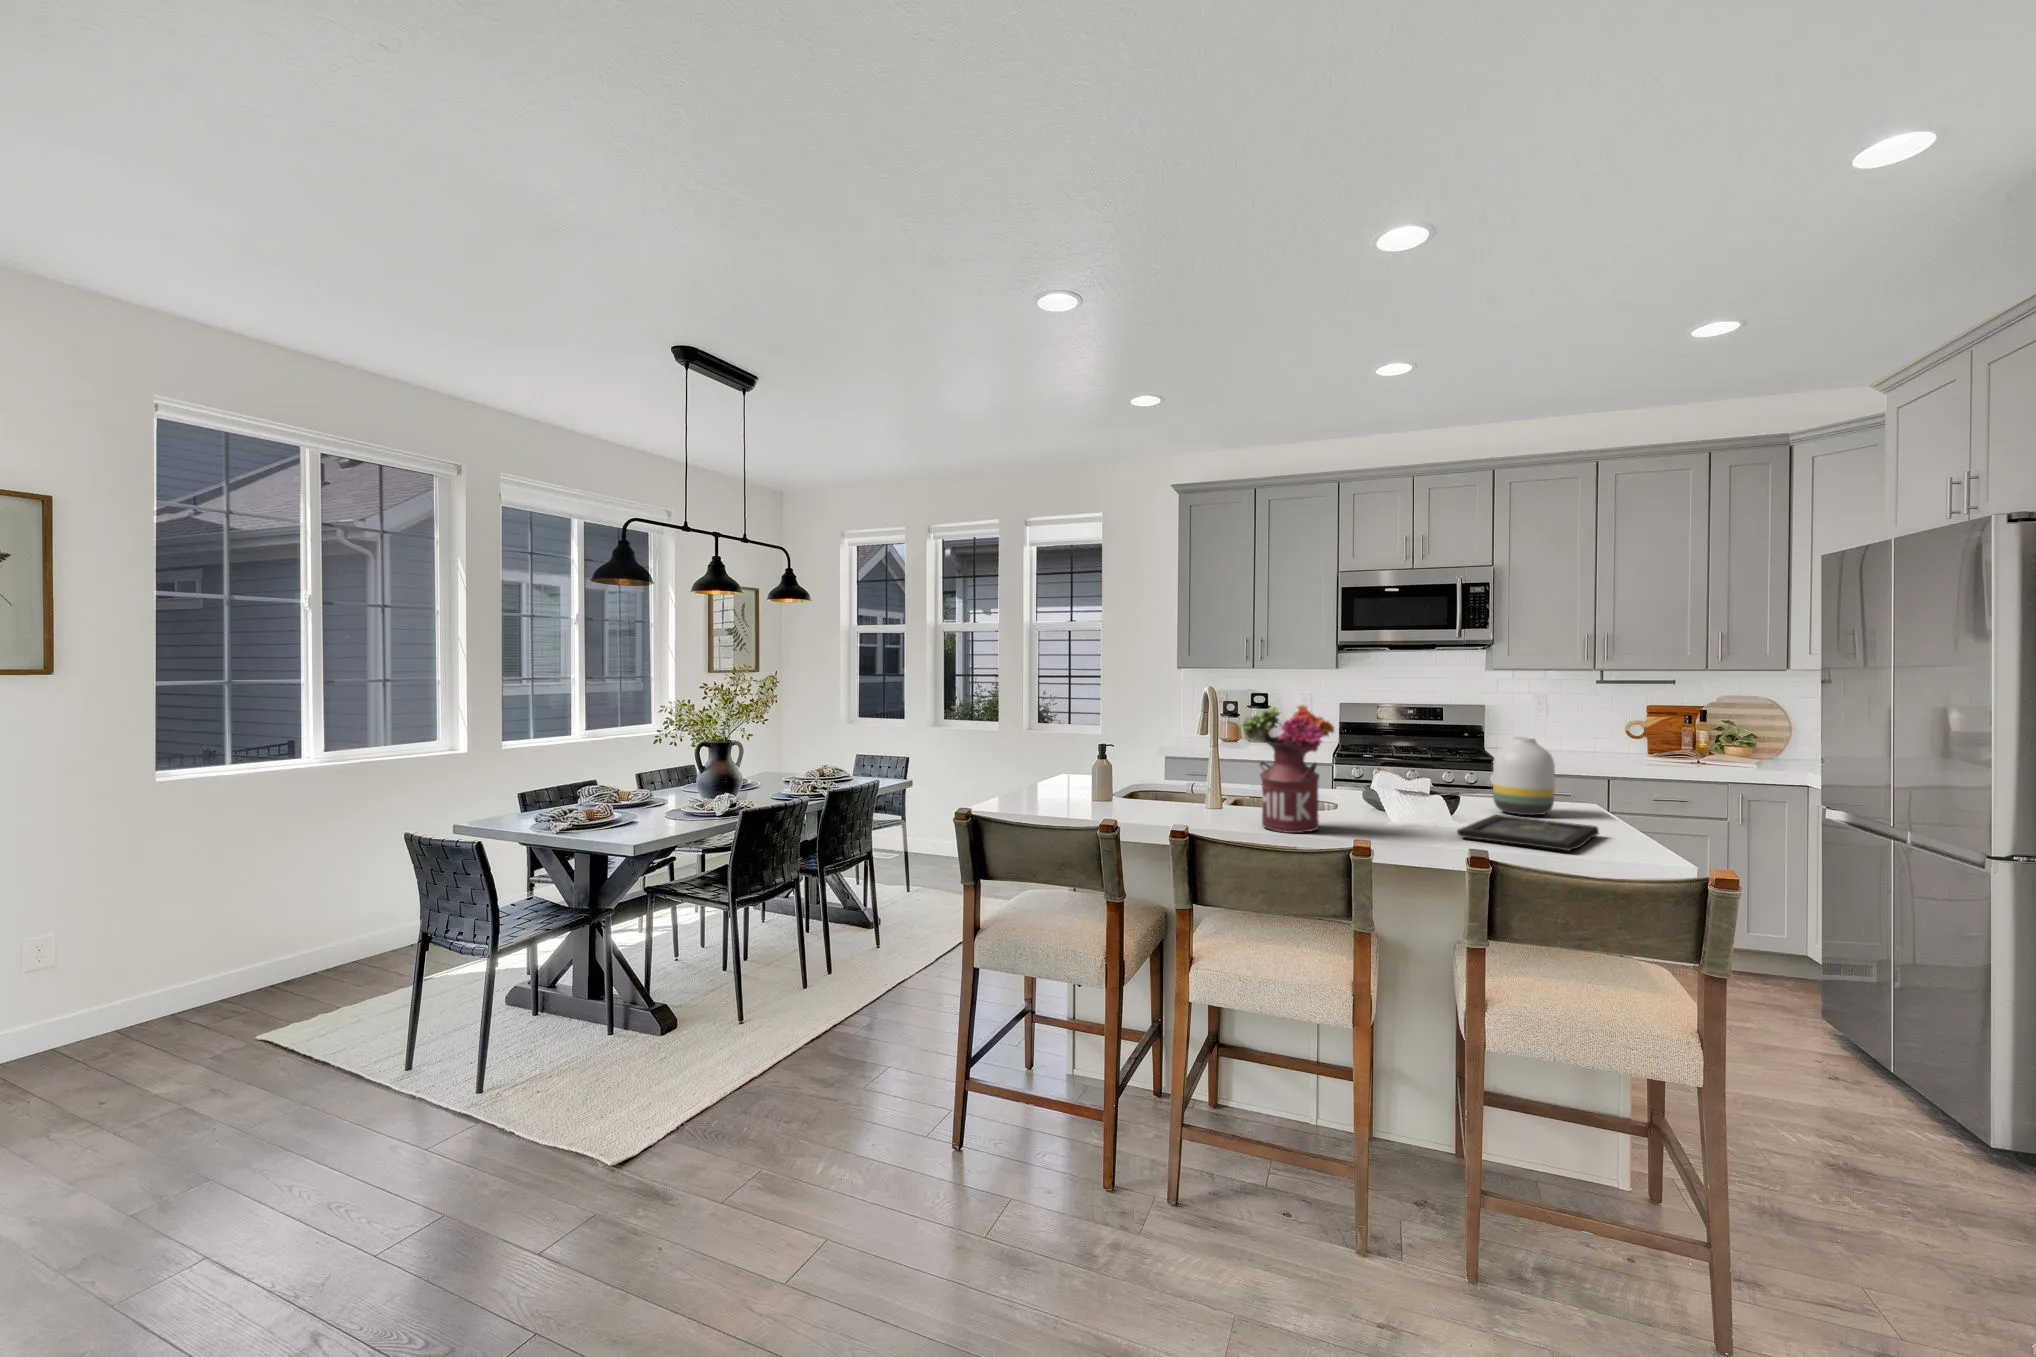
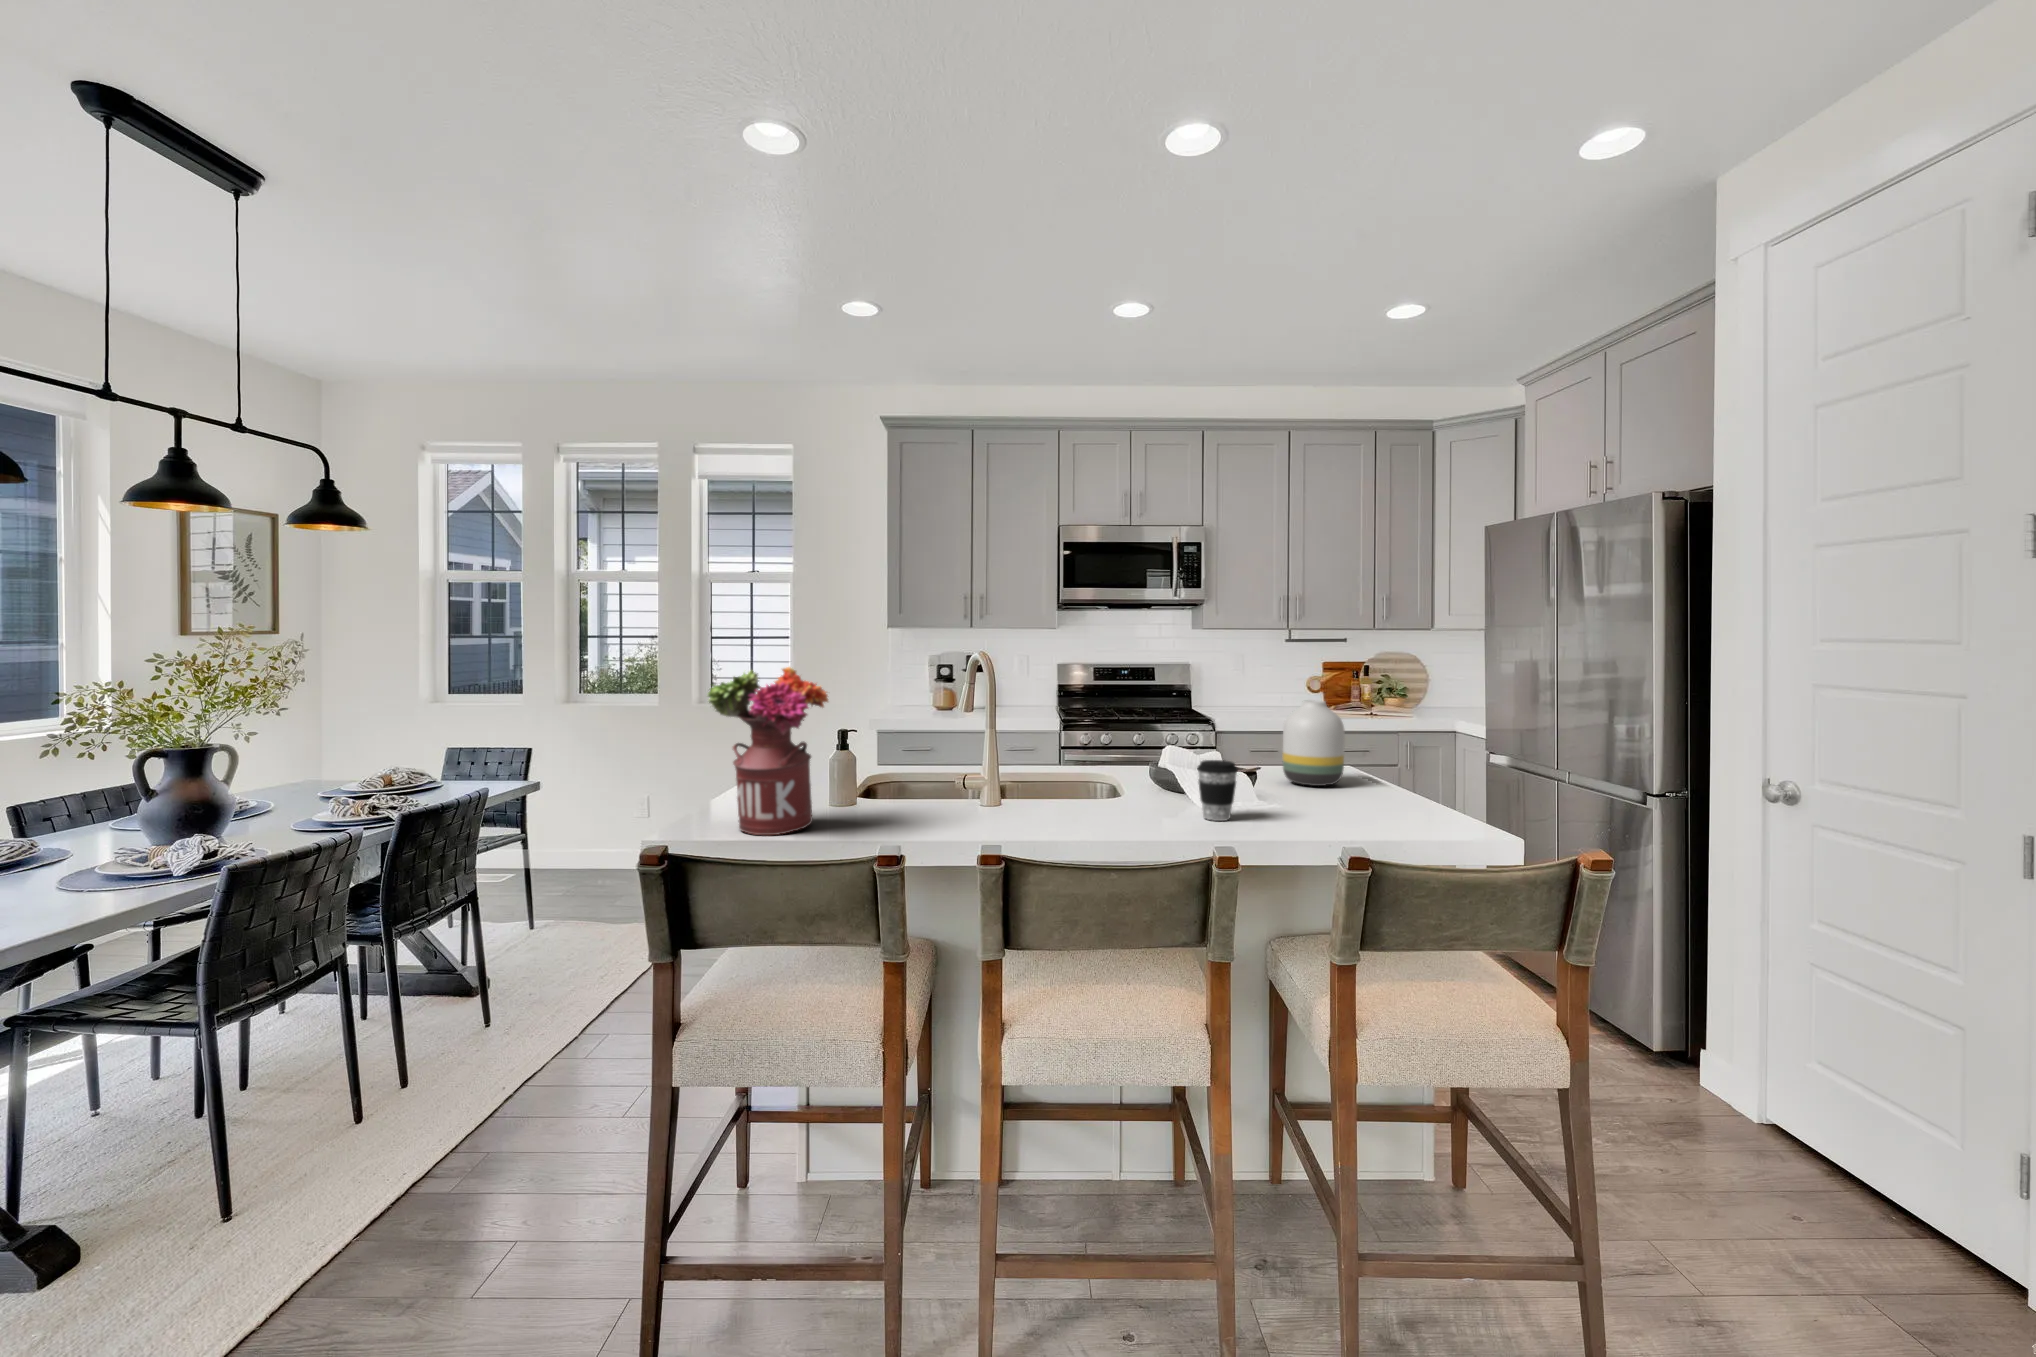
flower arrangement: present [1242,705,1334,833] -> present [708,667,828,835]
coffee cup: none [1372,781,1407,830] -> present [1197,760,1238,821]
tray: present [1457,815,1599,851] -> none [1300,790,1430,833]

